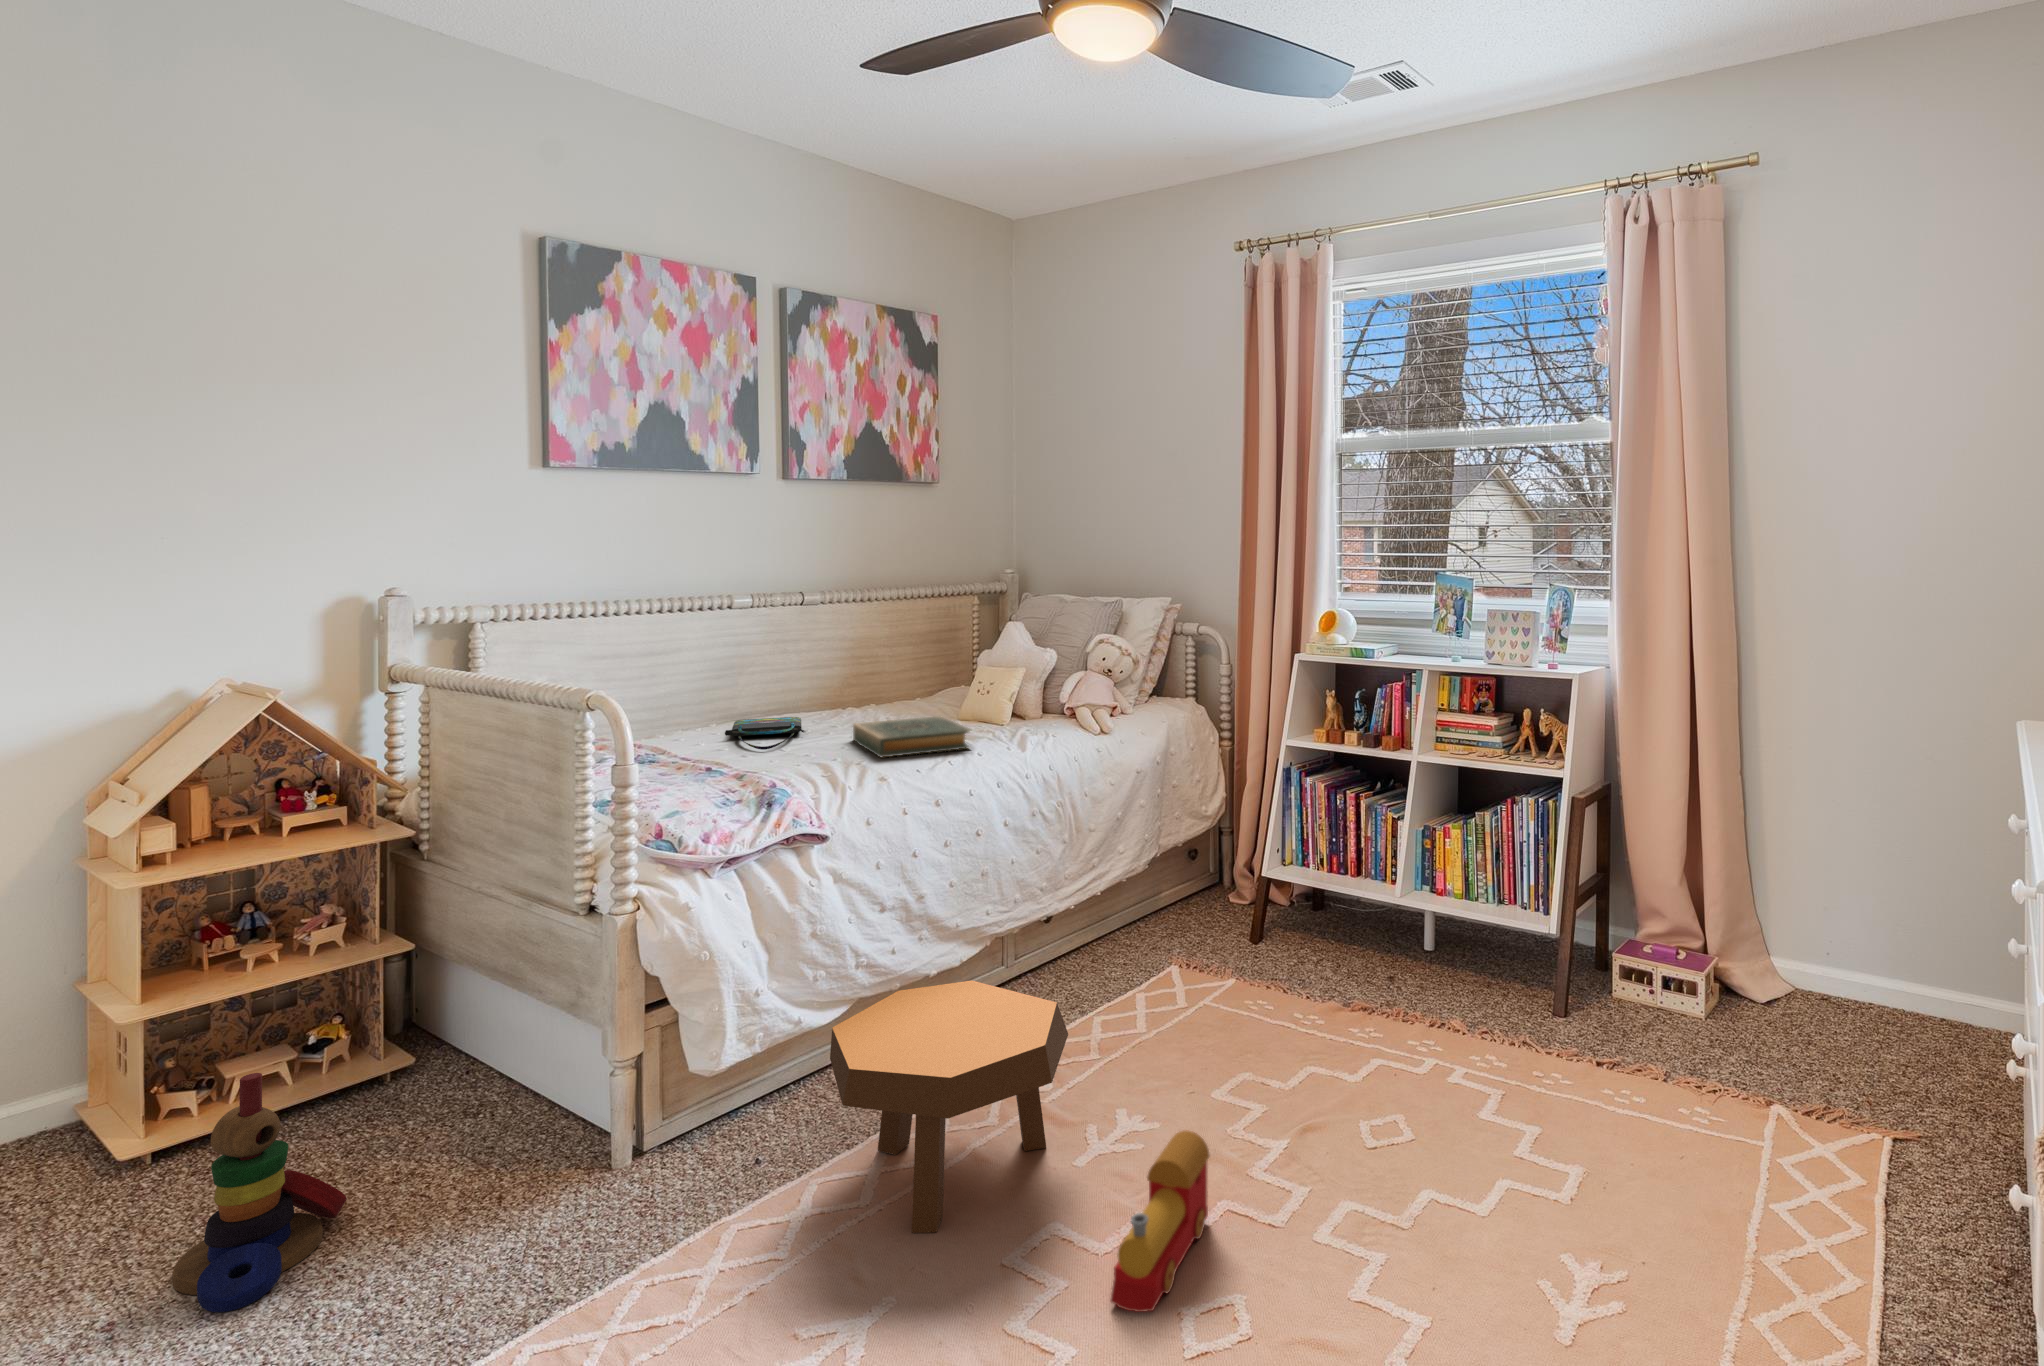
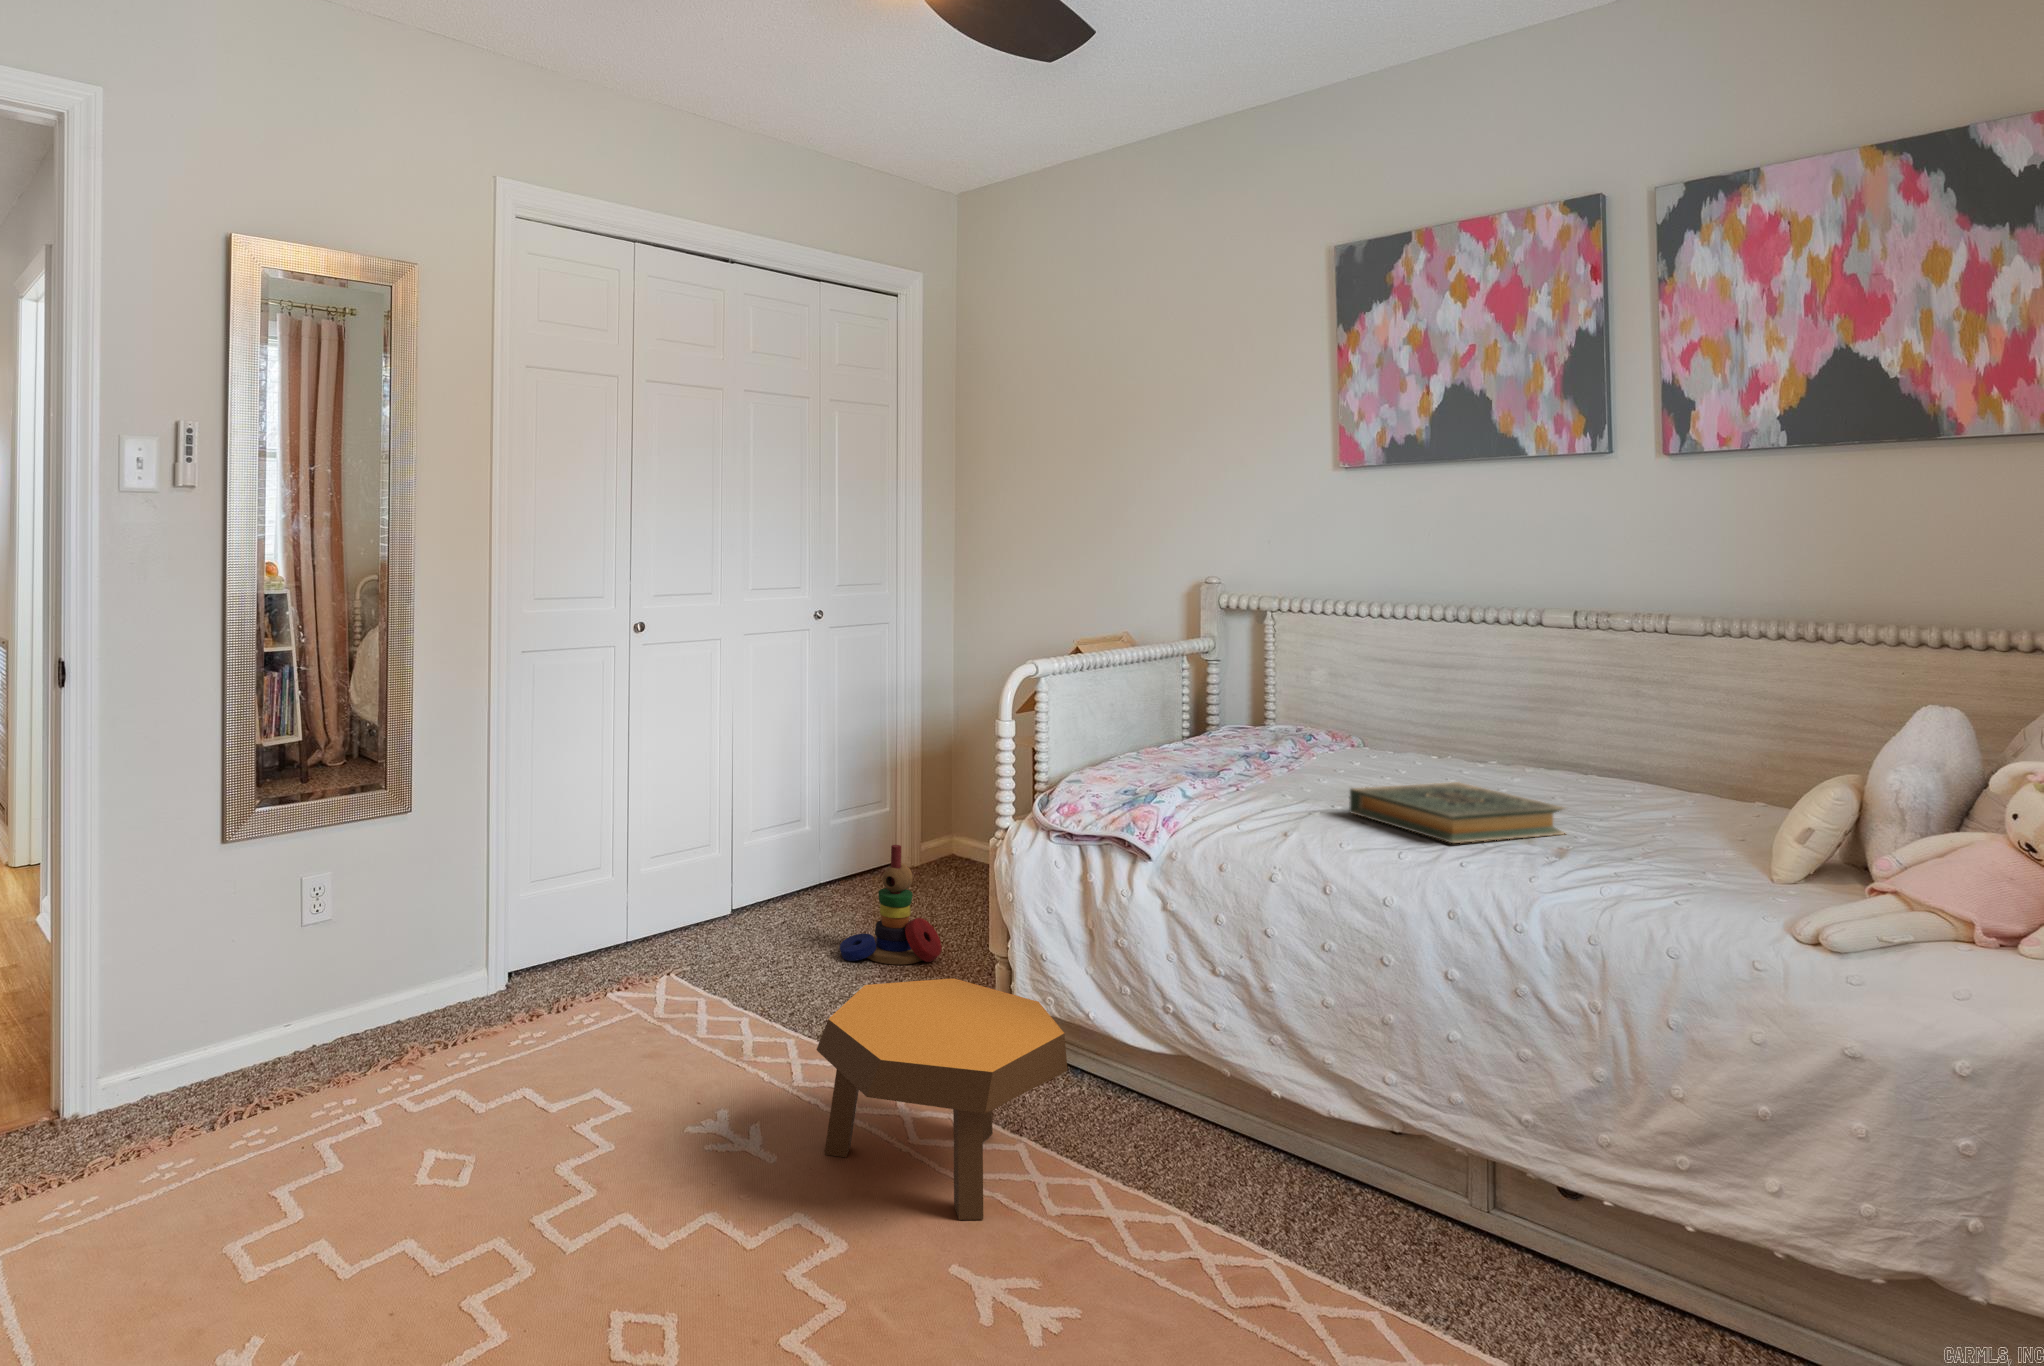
tote bag: present [725,717,804,750] -> none [1349,758,1520,786]
toy train: present [1110,1130,1209,1312] -> none [639,1167,800,1307]

